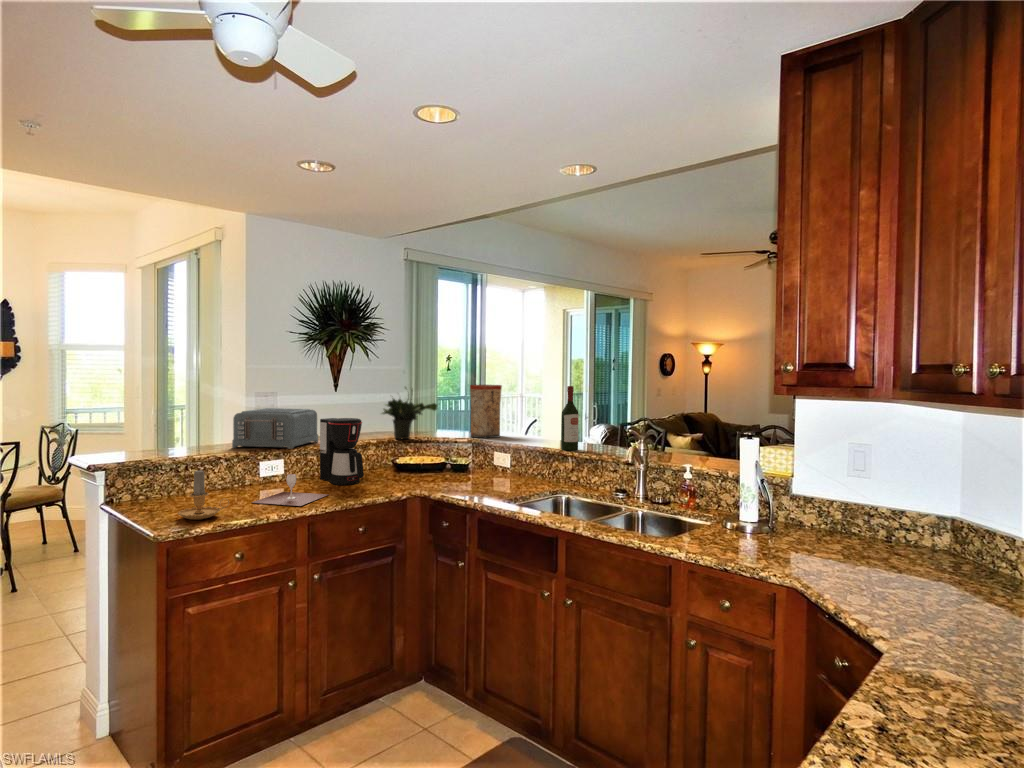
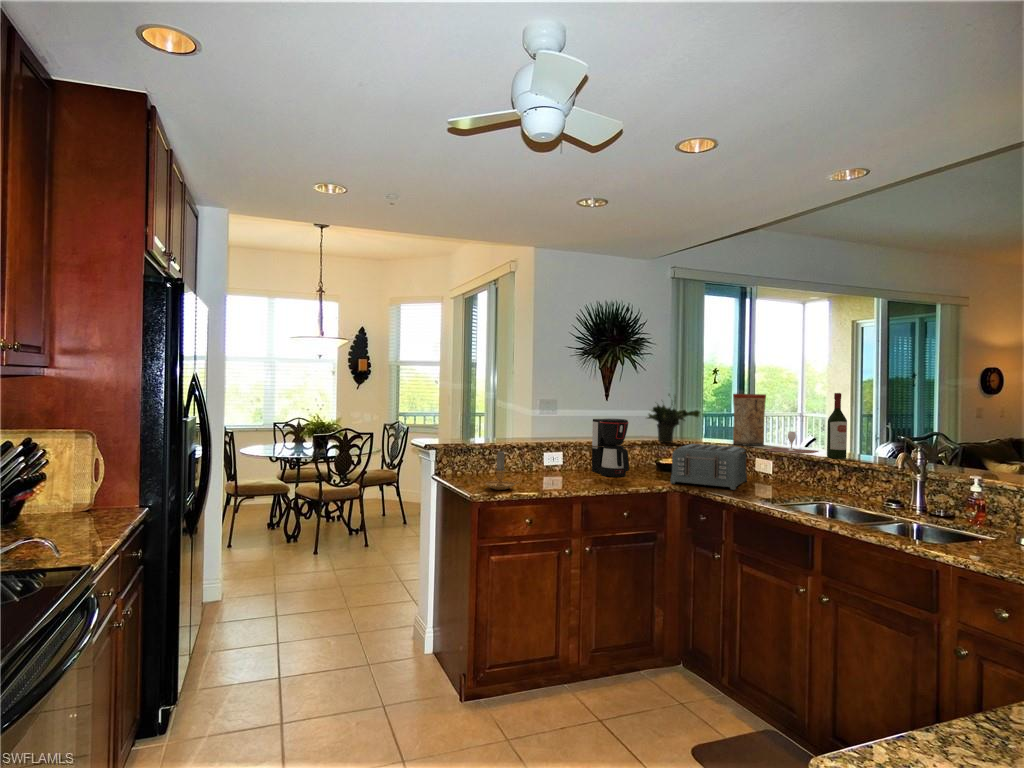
toaster: present [232,408,318,449] -> present [671,444,747,490]
wine glass: present [252,474,327,506] -> present [765,431,817,453]

